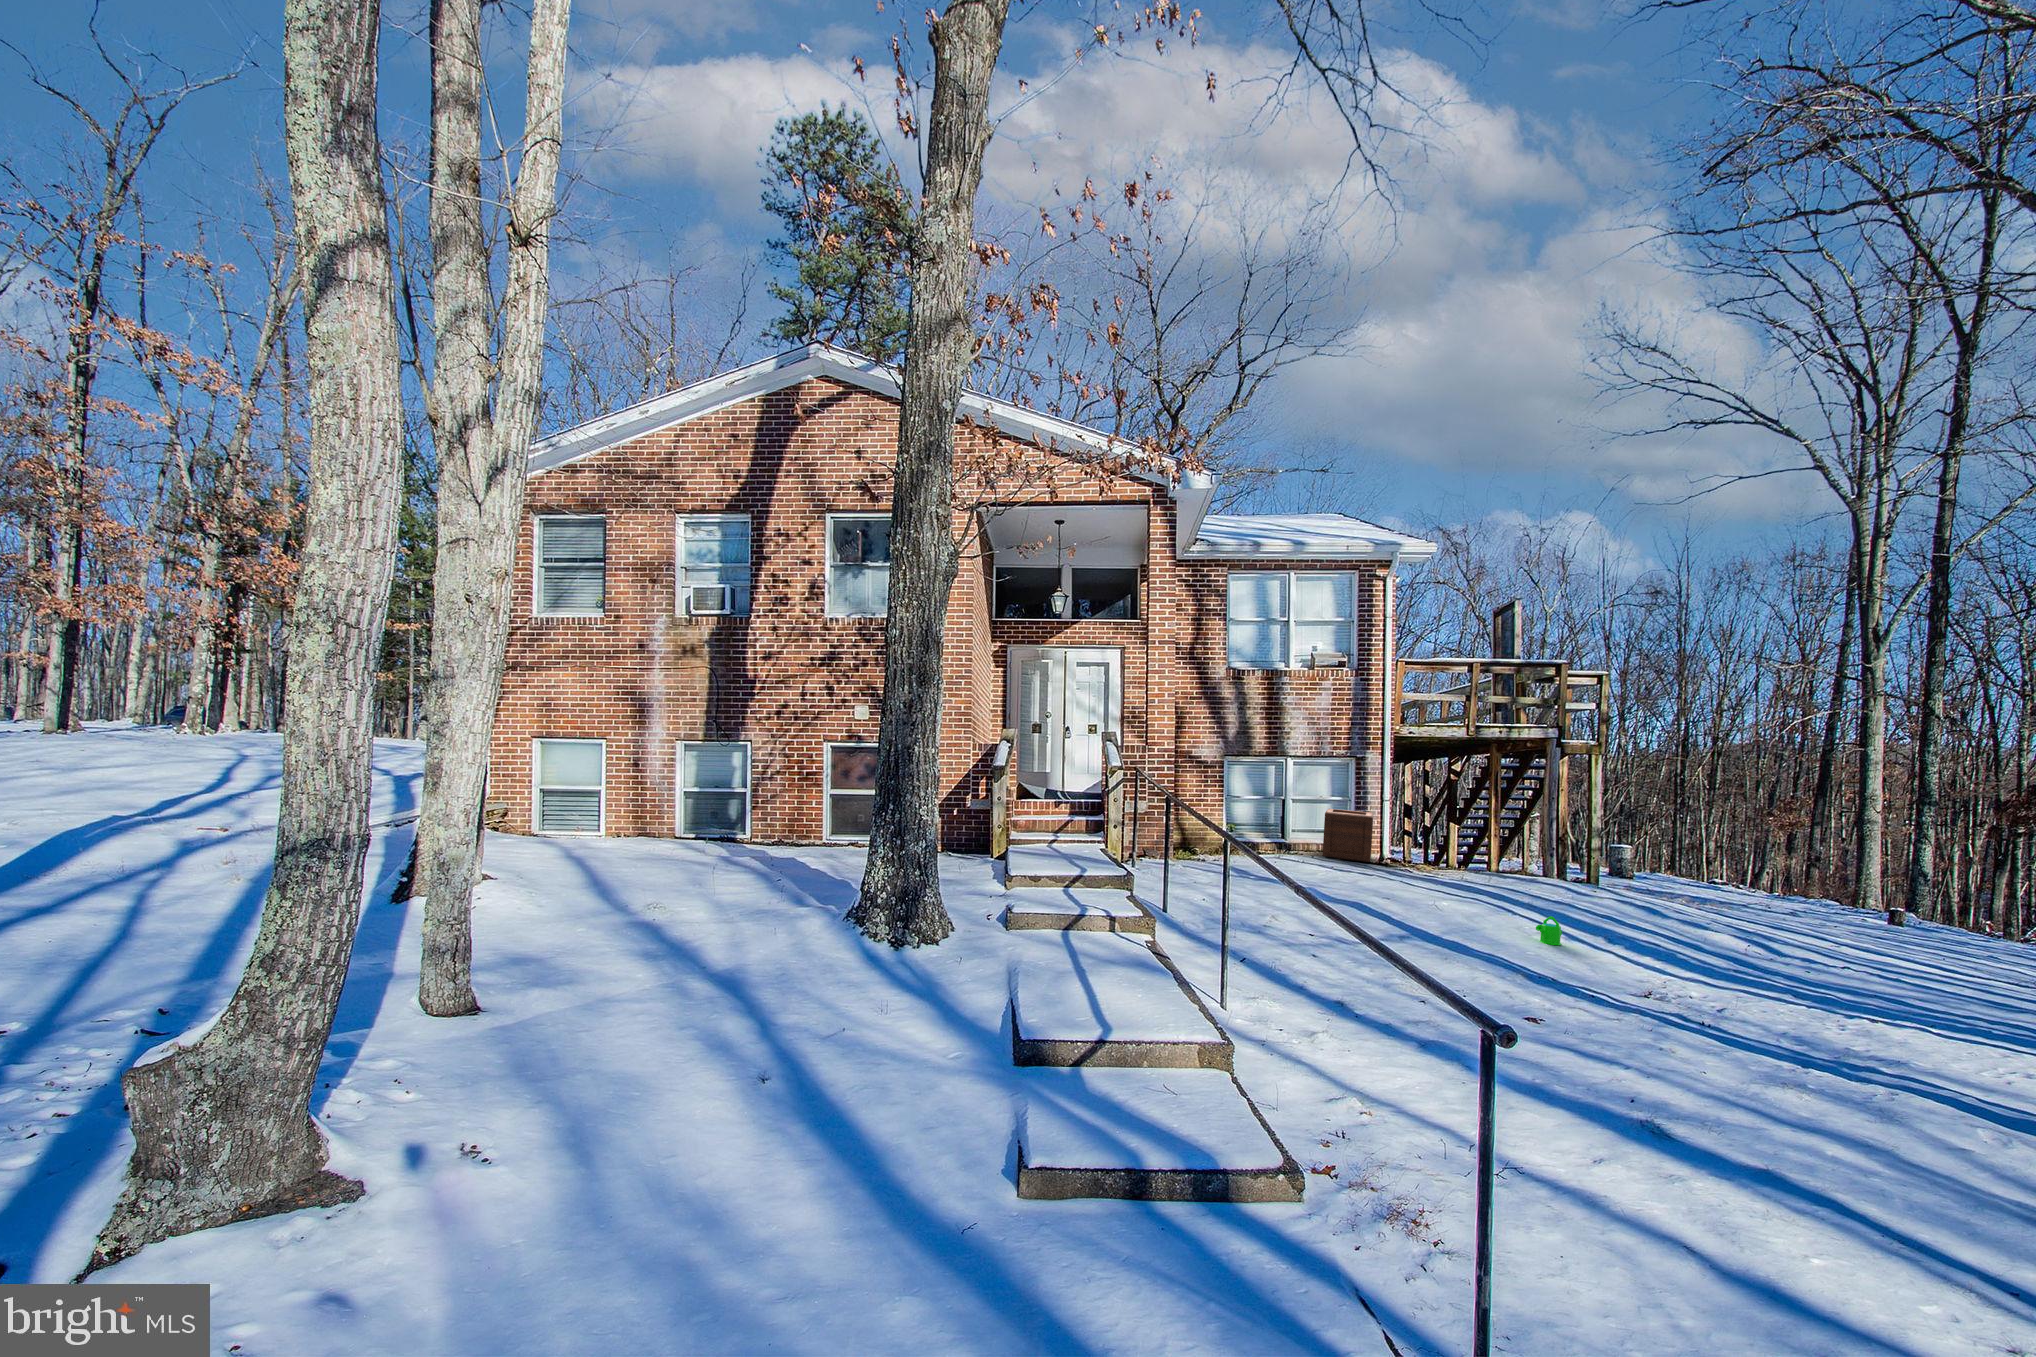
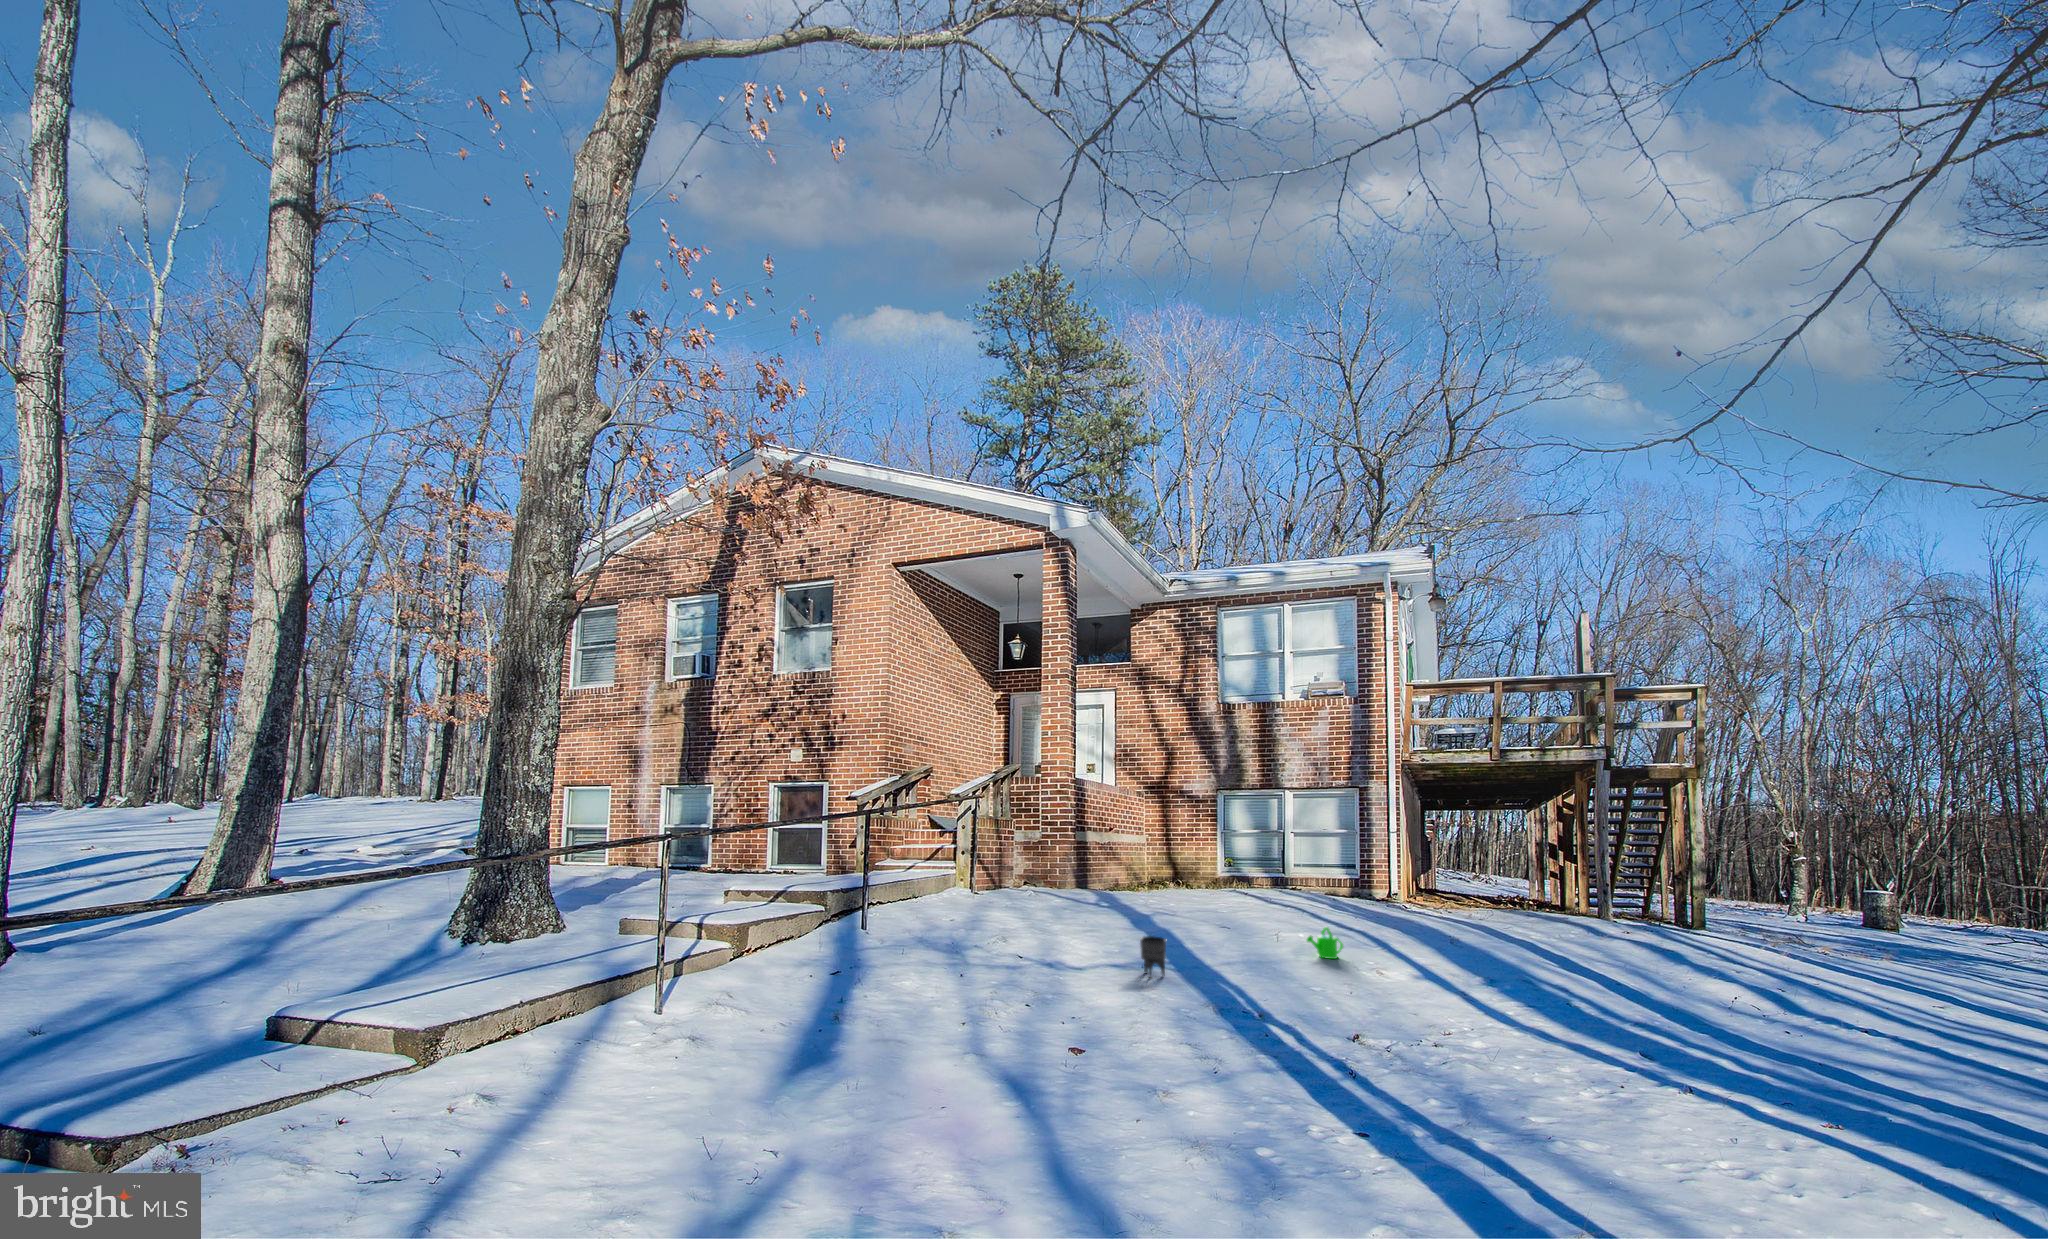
wooden crate: present [1323,809,1373,862] -> none [1231,835,1291,887]
planter: none [1472,937,1499,976] -> present [1140,936,1166,977]

